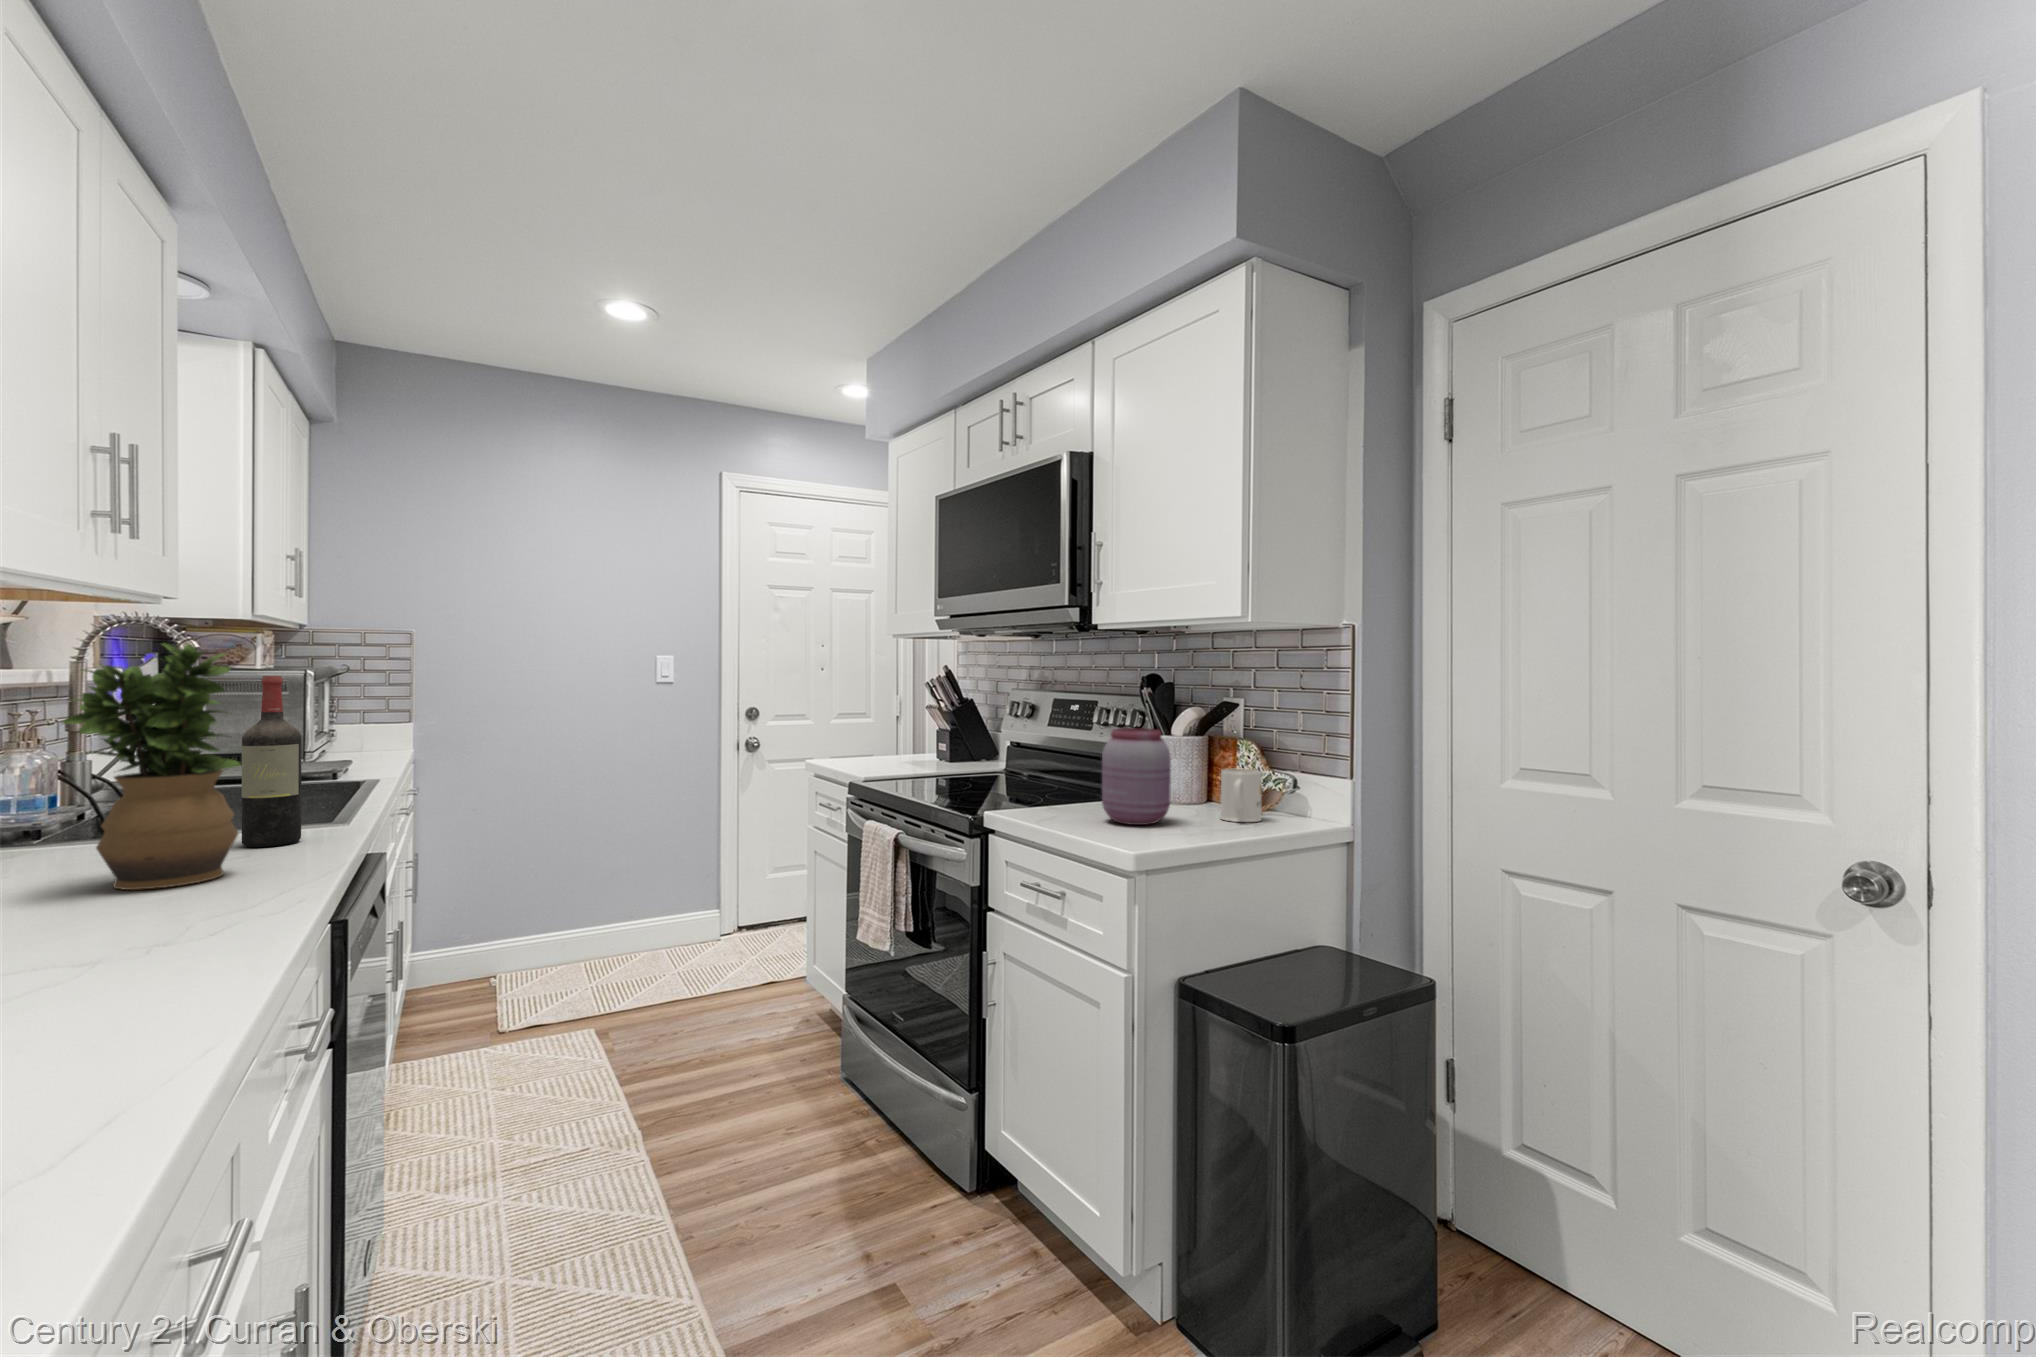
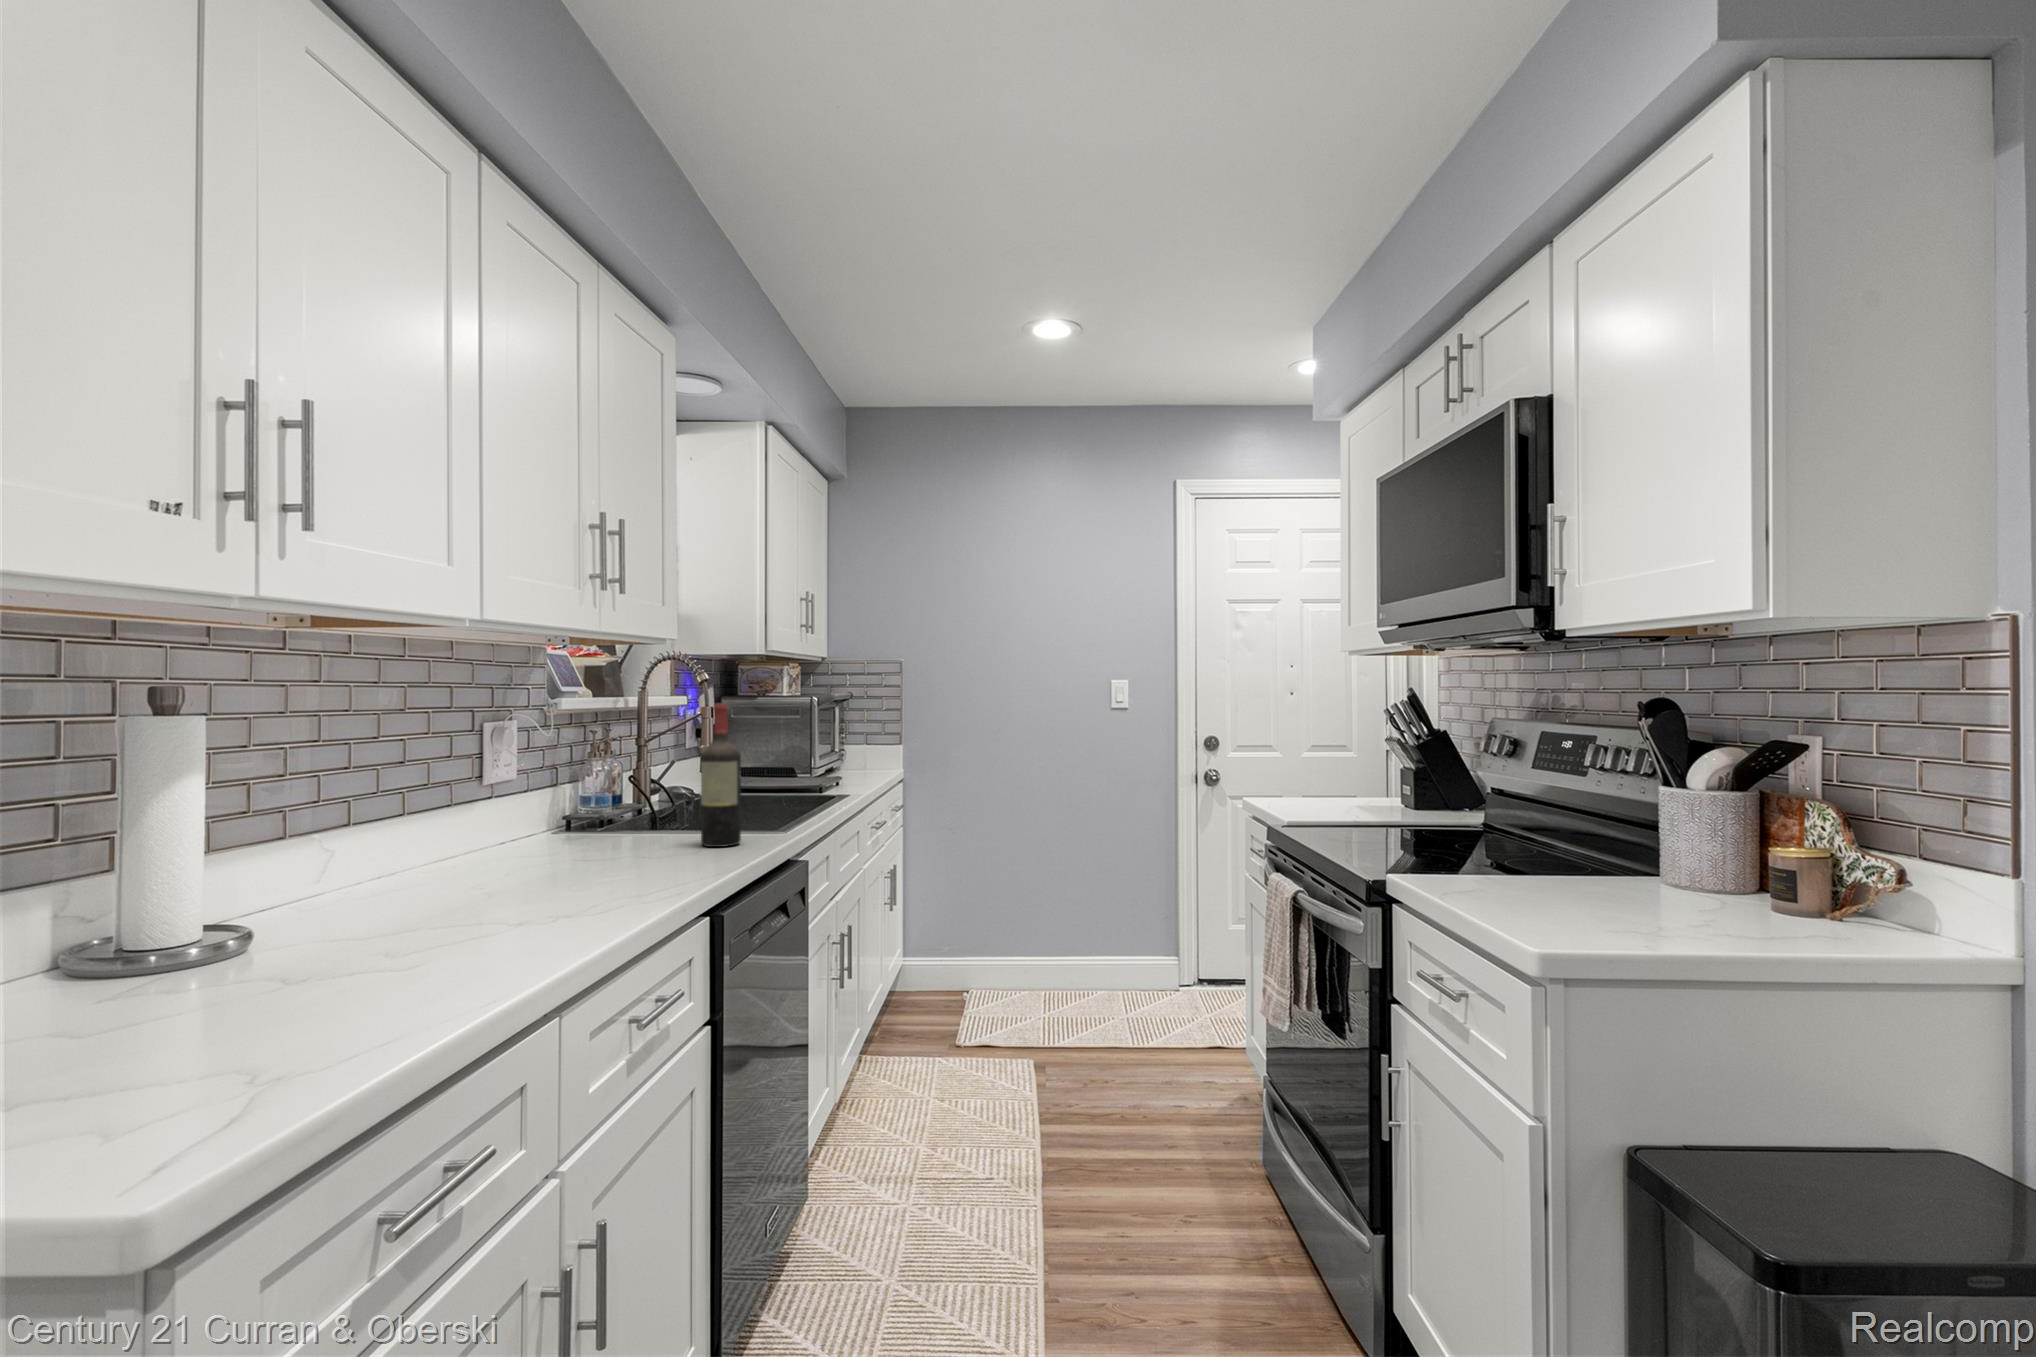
potted plant: present [62,643,241,890] -> none [570,679,678,873]
jar: present [1102,728,1171,825] -> none [1531,777,1640,915]
mug: present [1220,769,1262,822] -> none [1737,845,1814,931]

